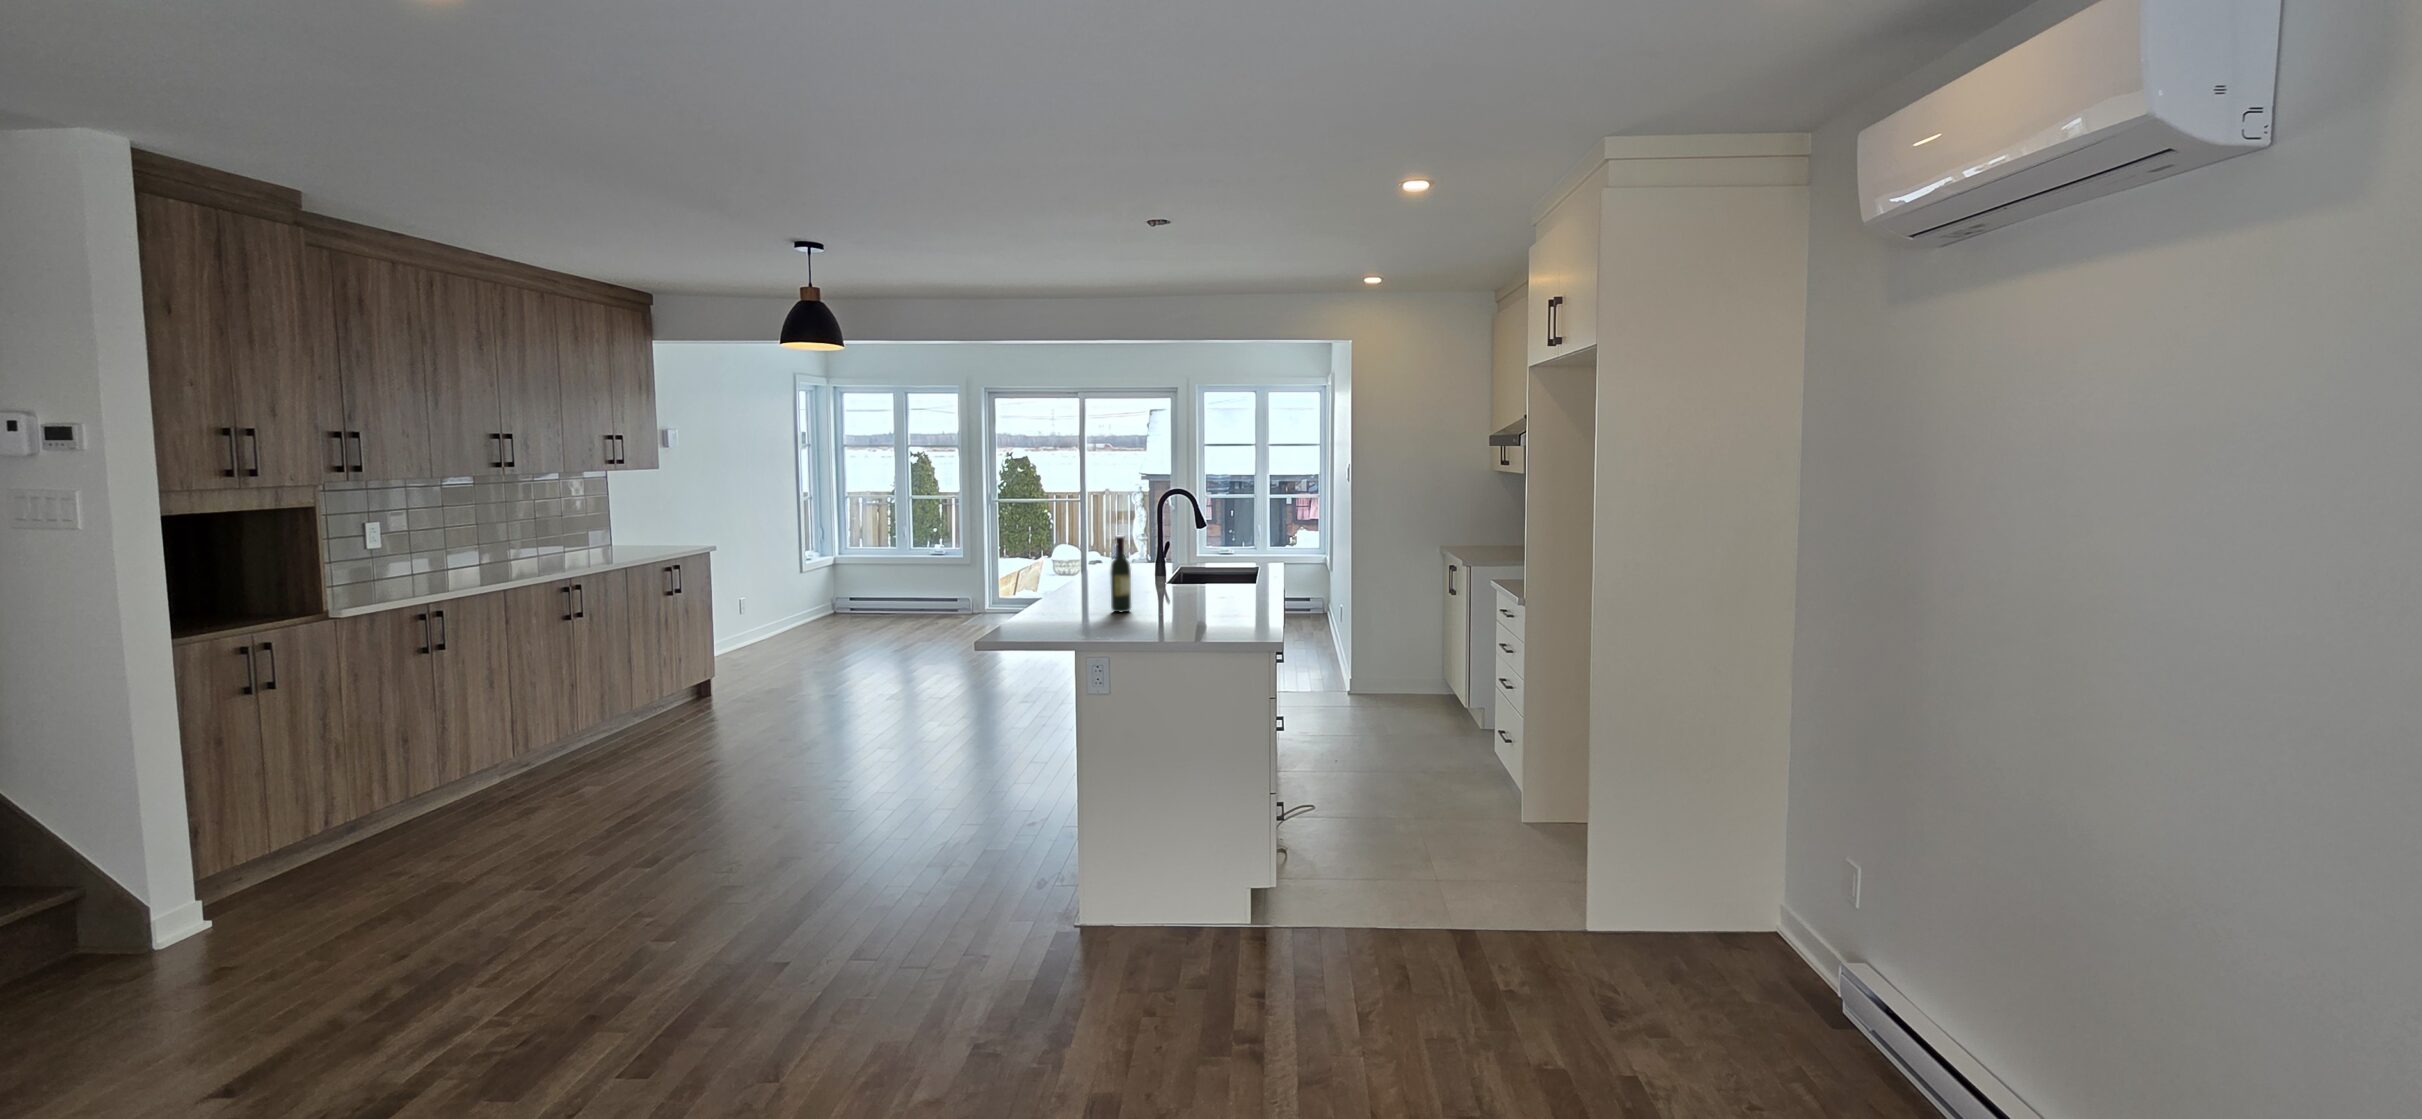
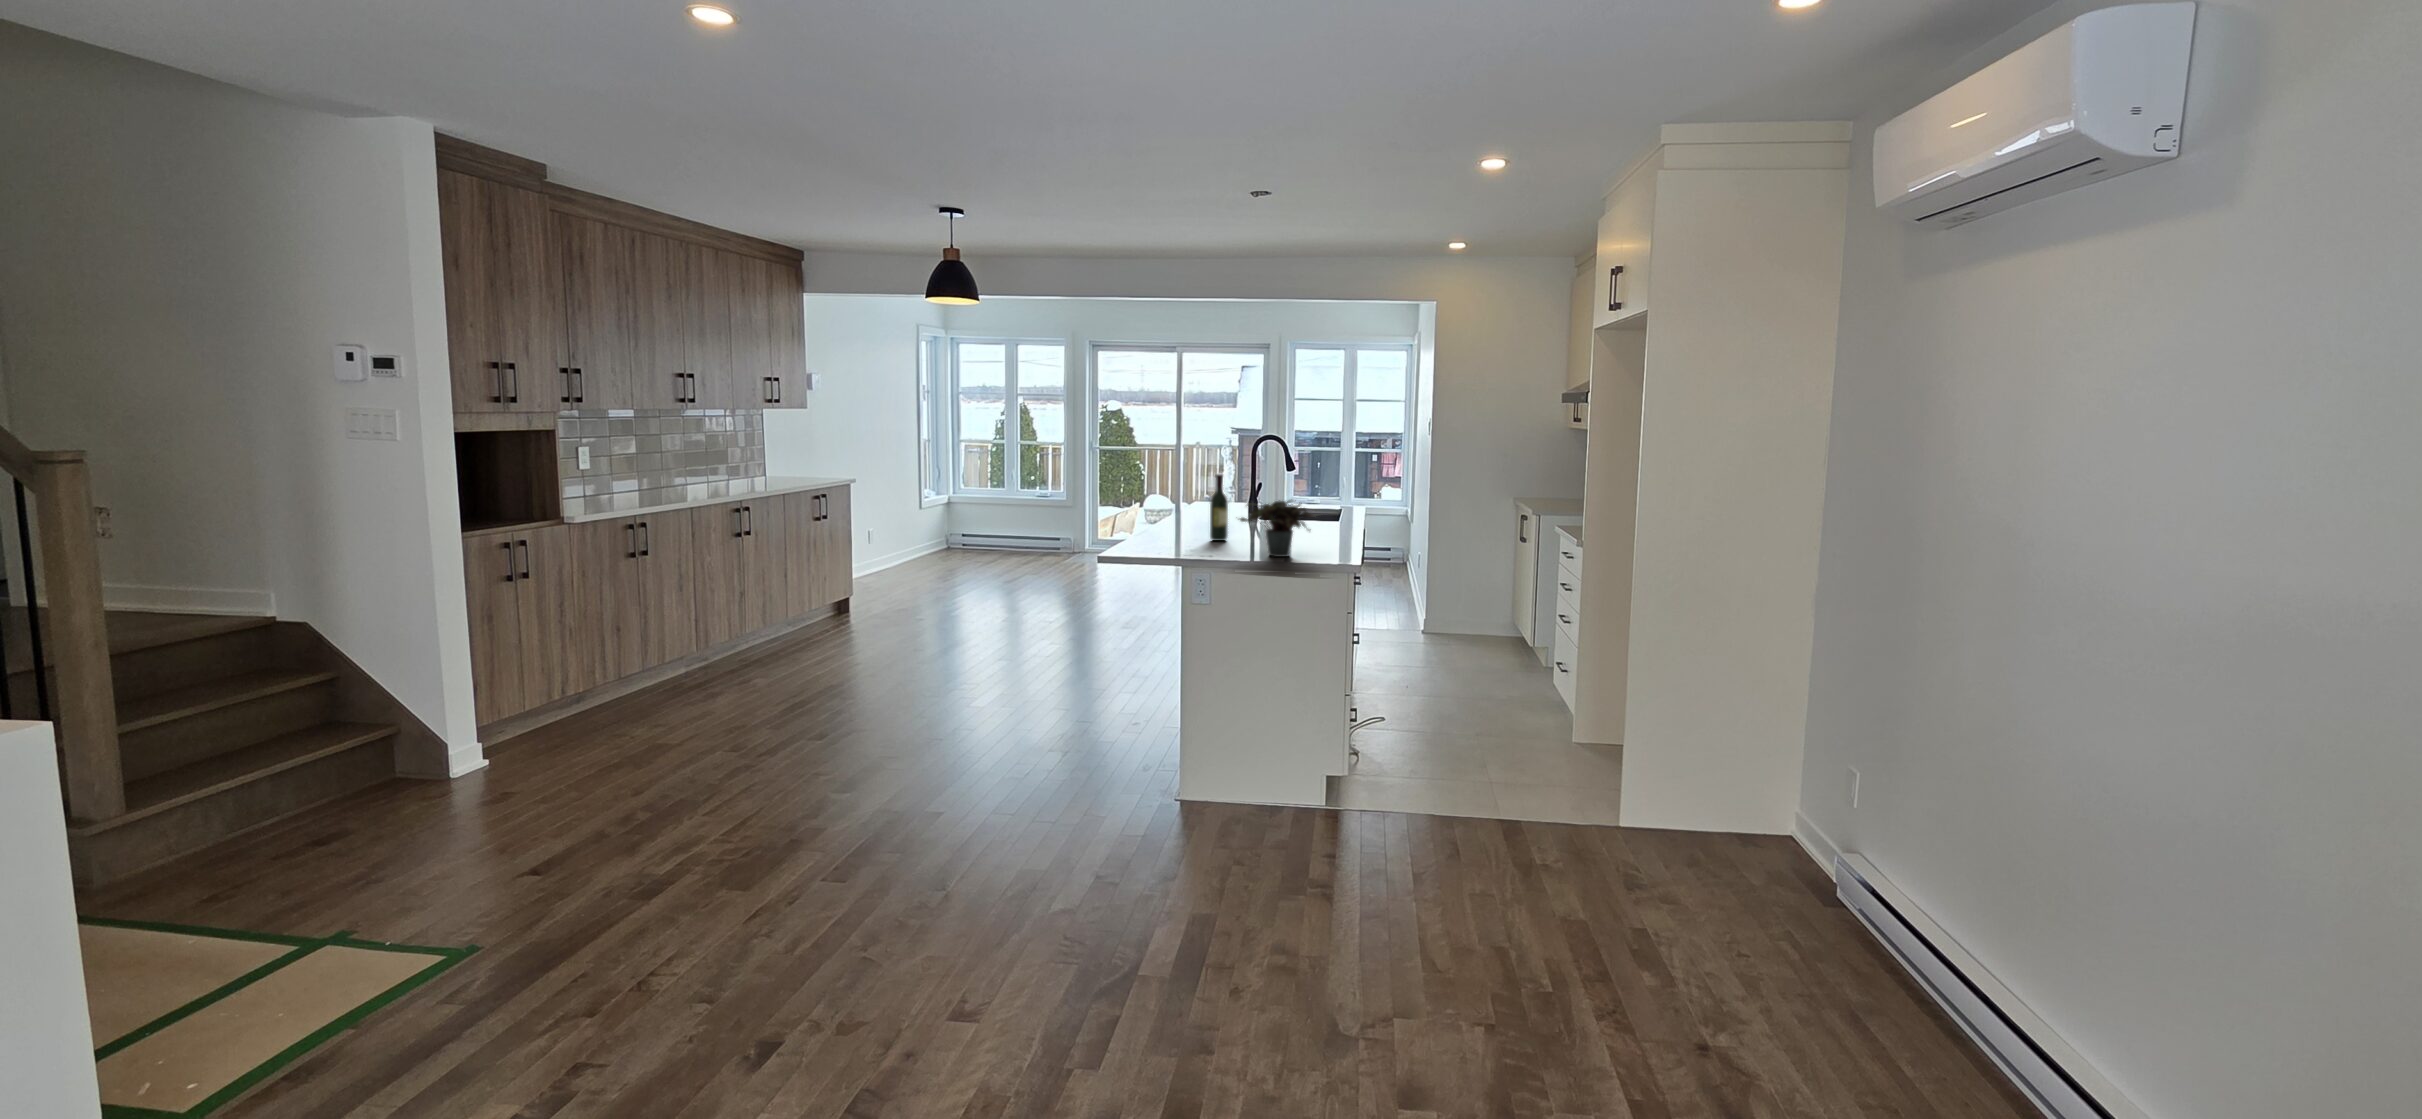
potted plant: none [1137,565,1239,632] -> present [1240,500,1318,557]

